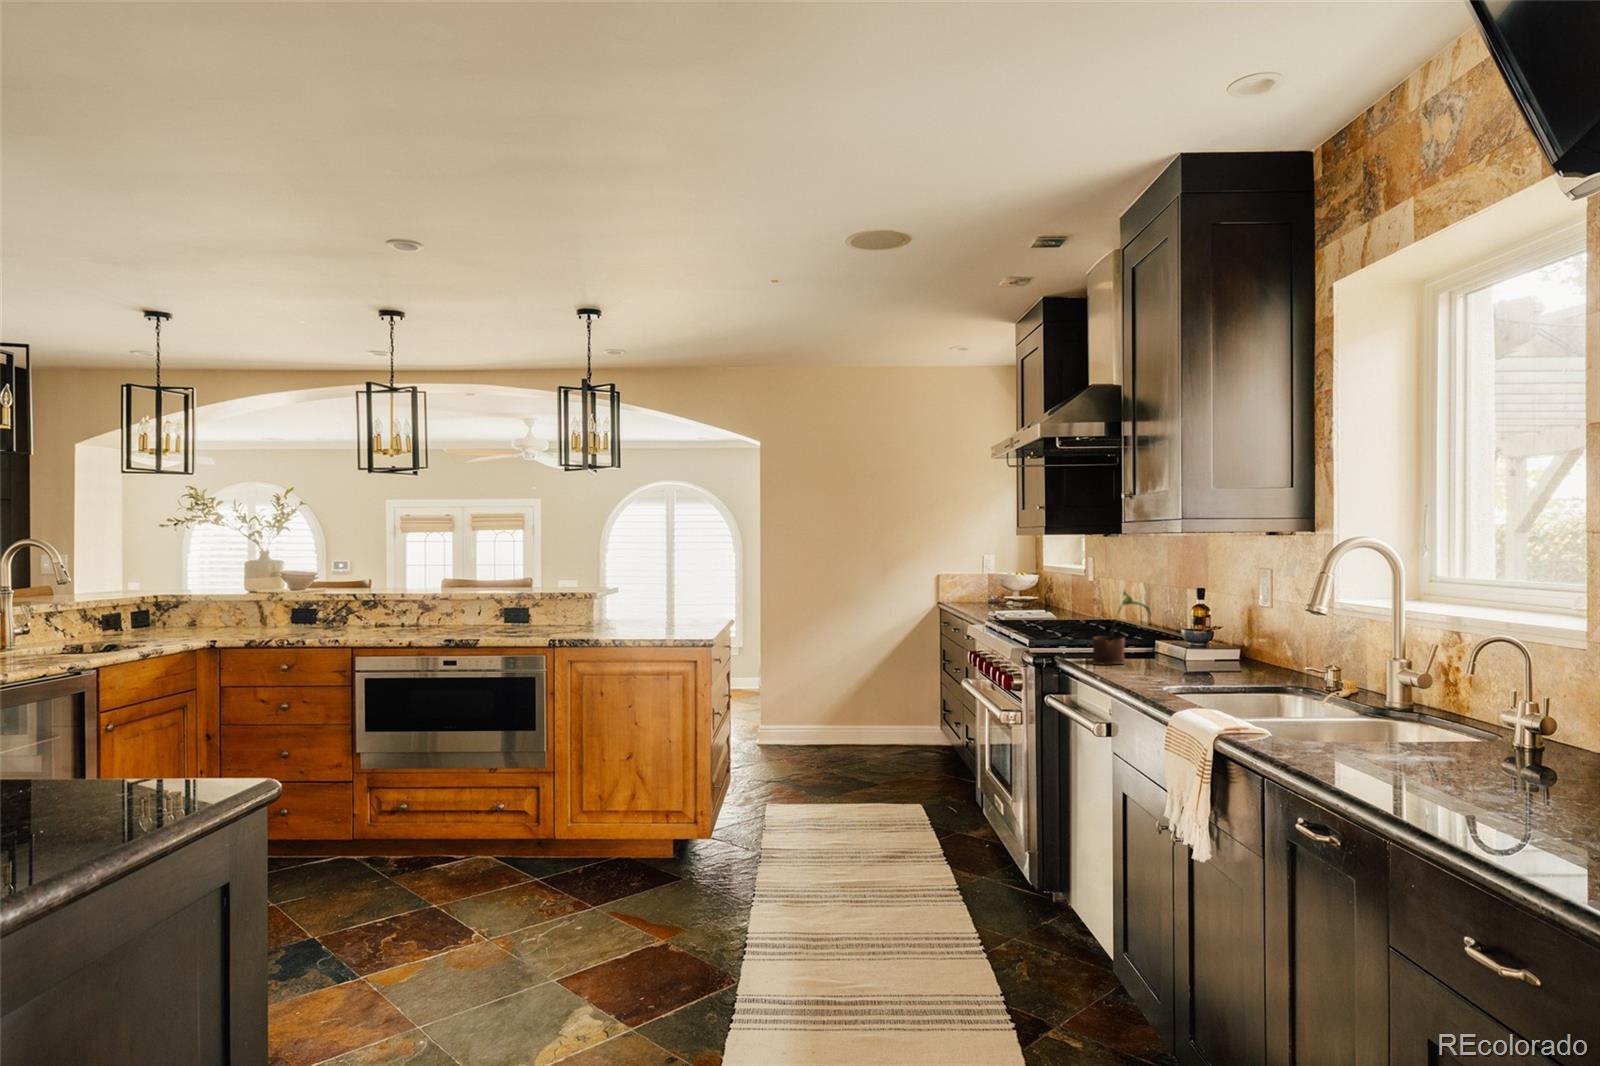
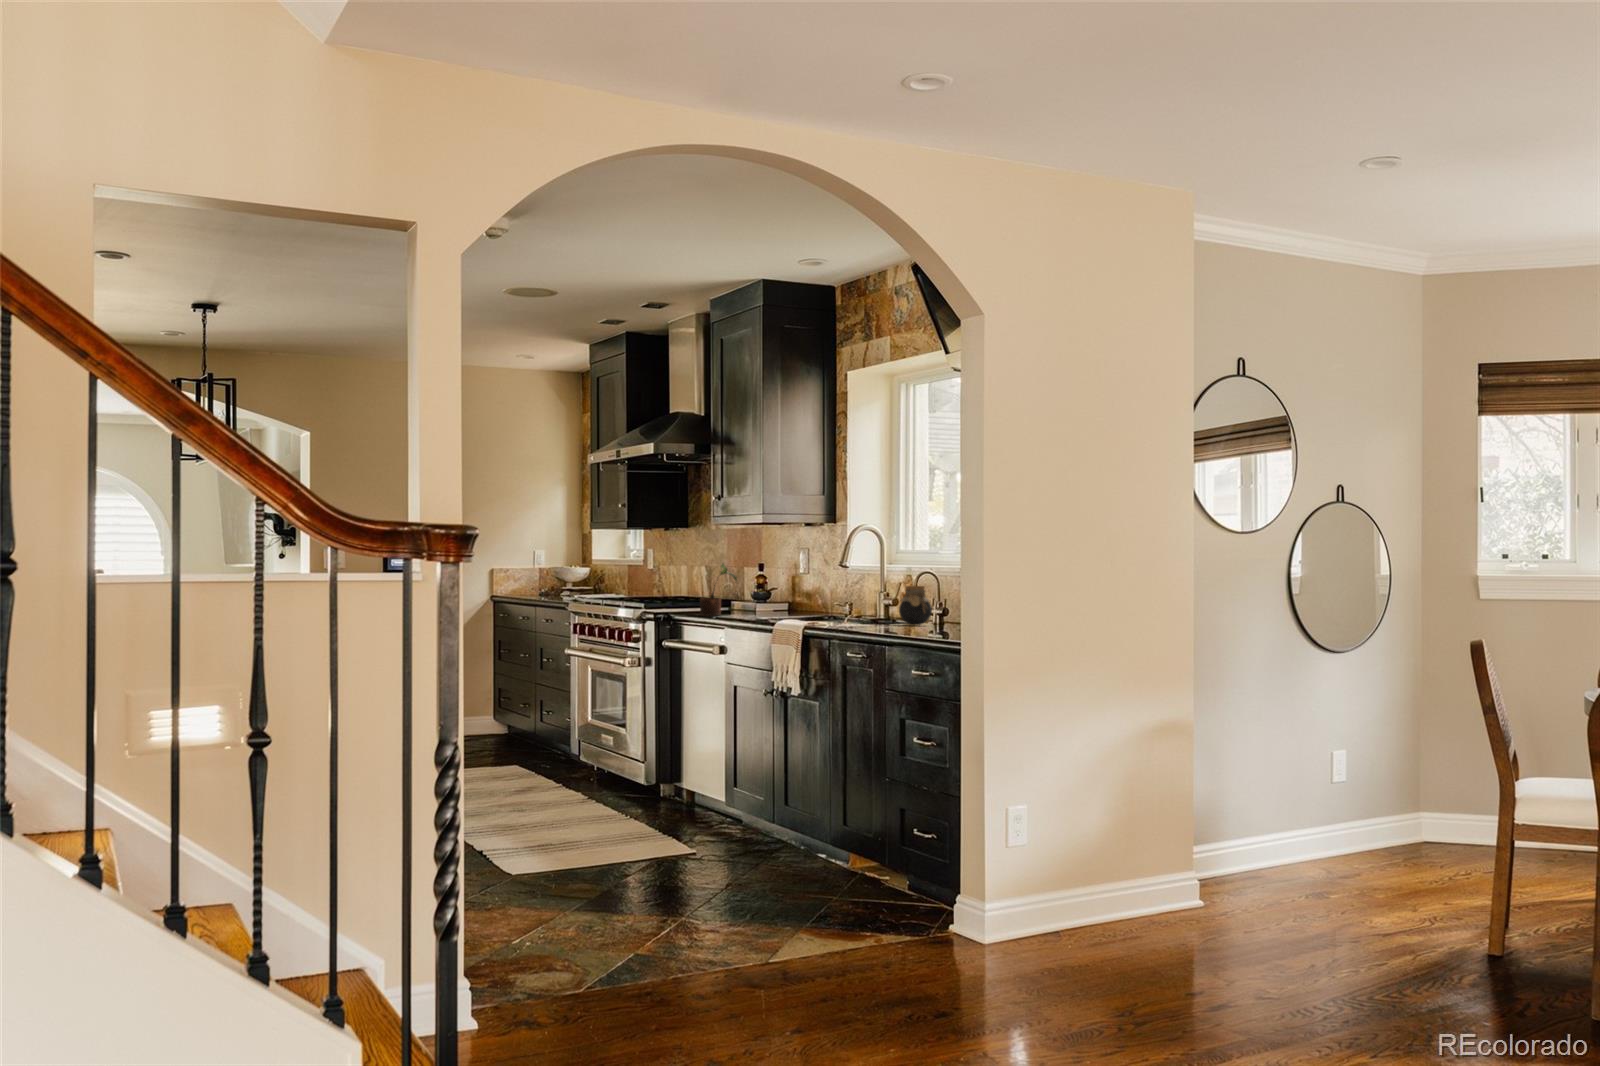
jar: none [1431,699,1531,799] -> present [899,586,932,625]

